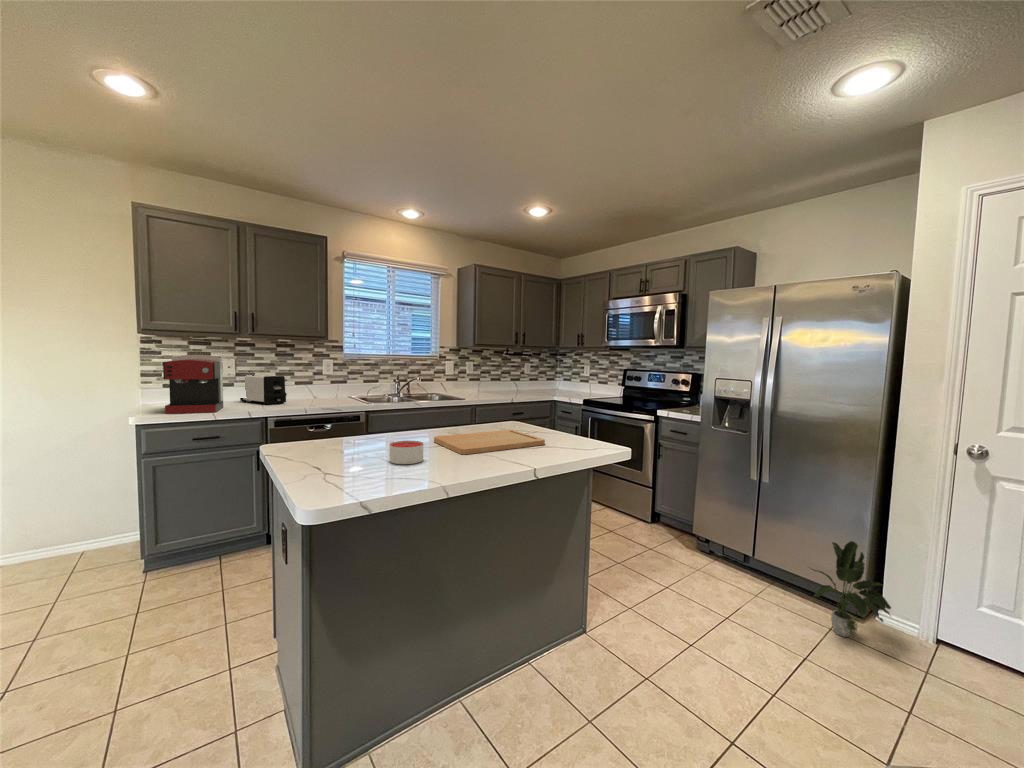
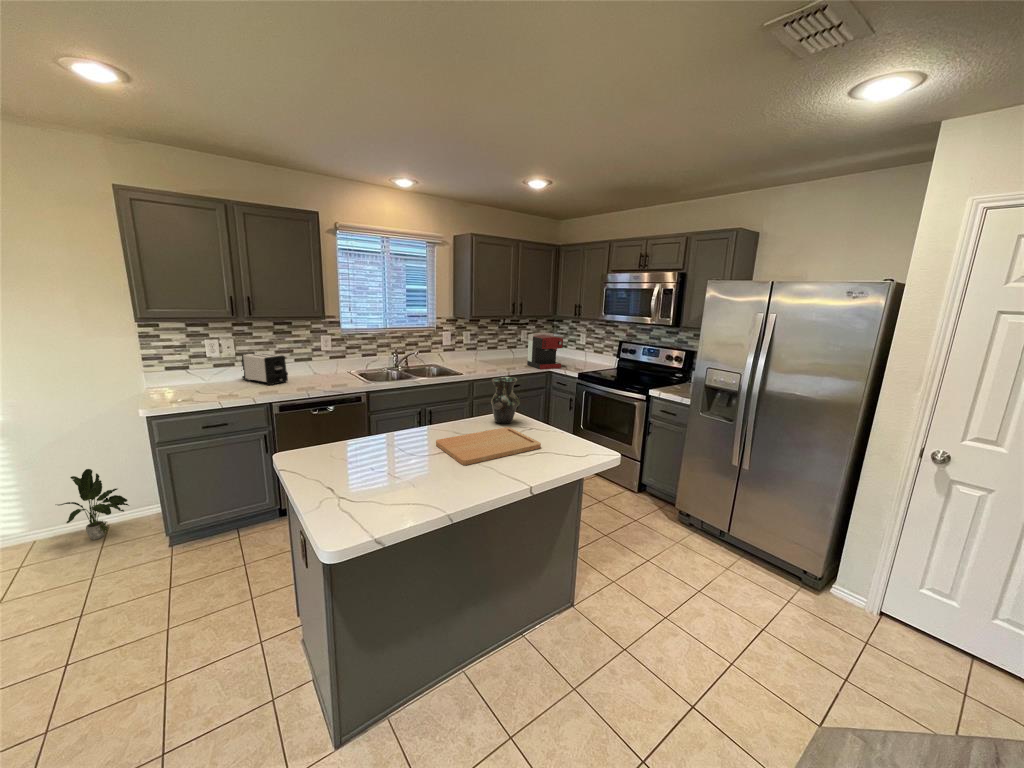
coffee maker: present [163,355,223,414] -> present [527,332,563,369]
vase: none [493,382,523,429] -> present [491,377,520,424]
candle: present [389,440,423,464] -> none [396,455,427,482]
potted plant: present [812,541,891,637] -> present [58,469,129,540]

